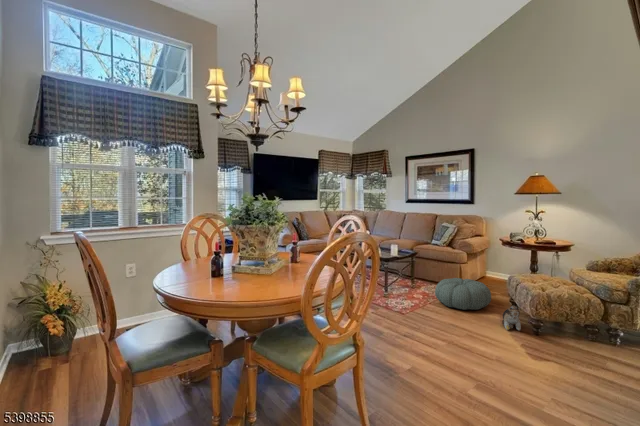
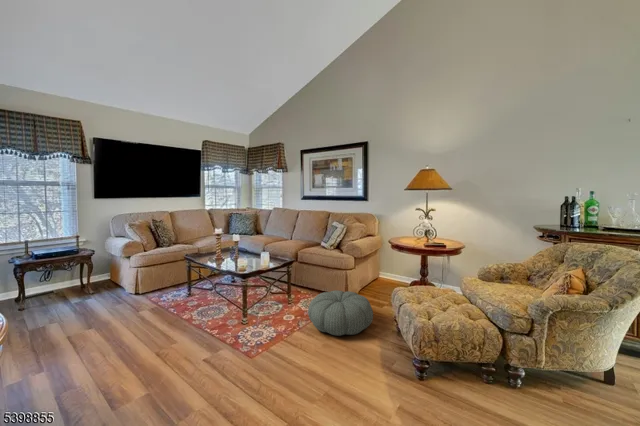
plush toy: present [502,306,521,330] -> none [380,339,401,372]

